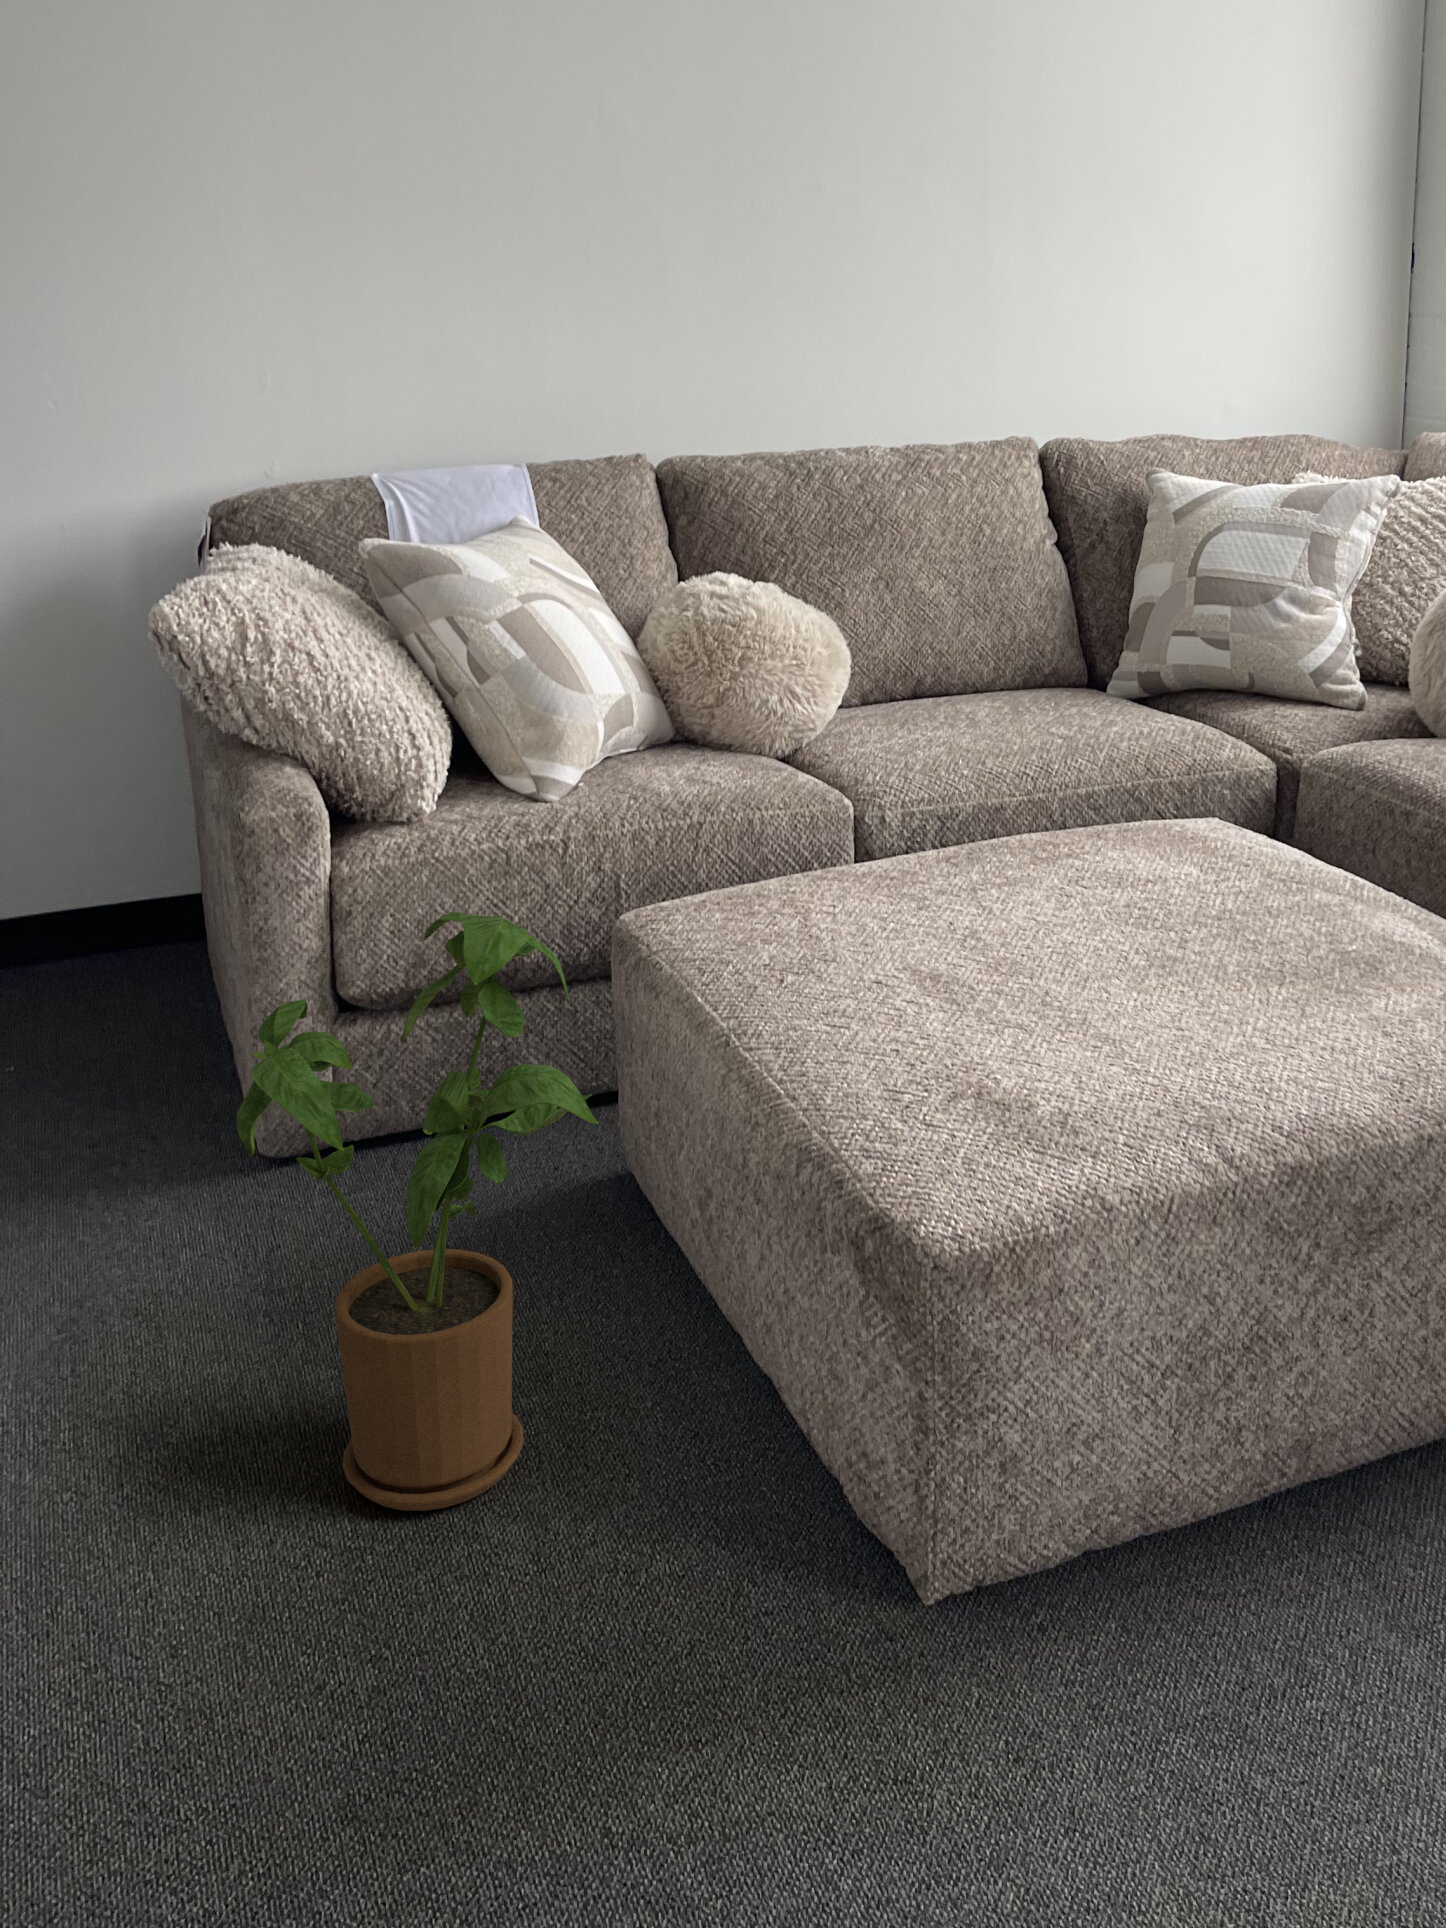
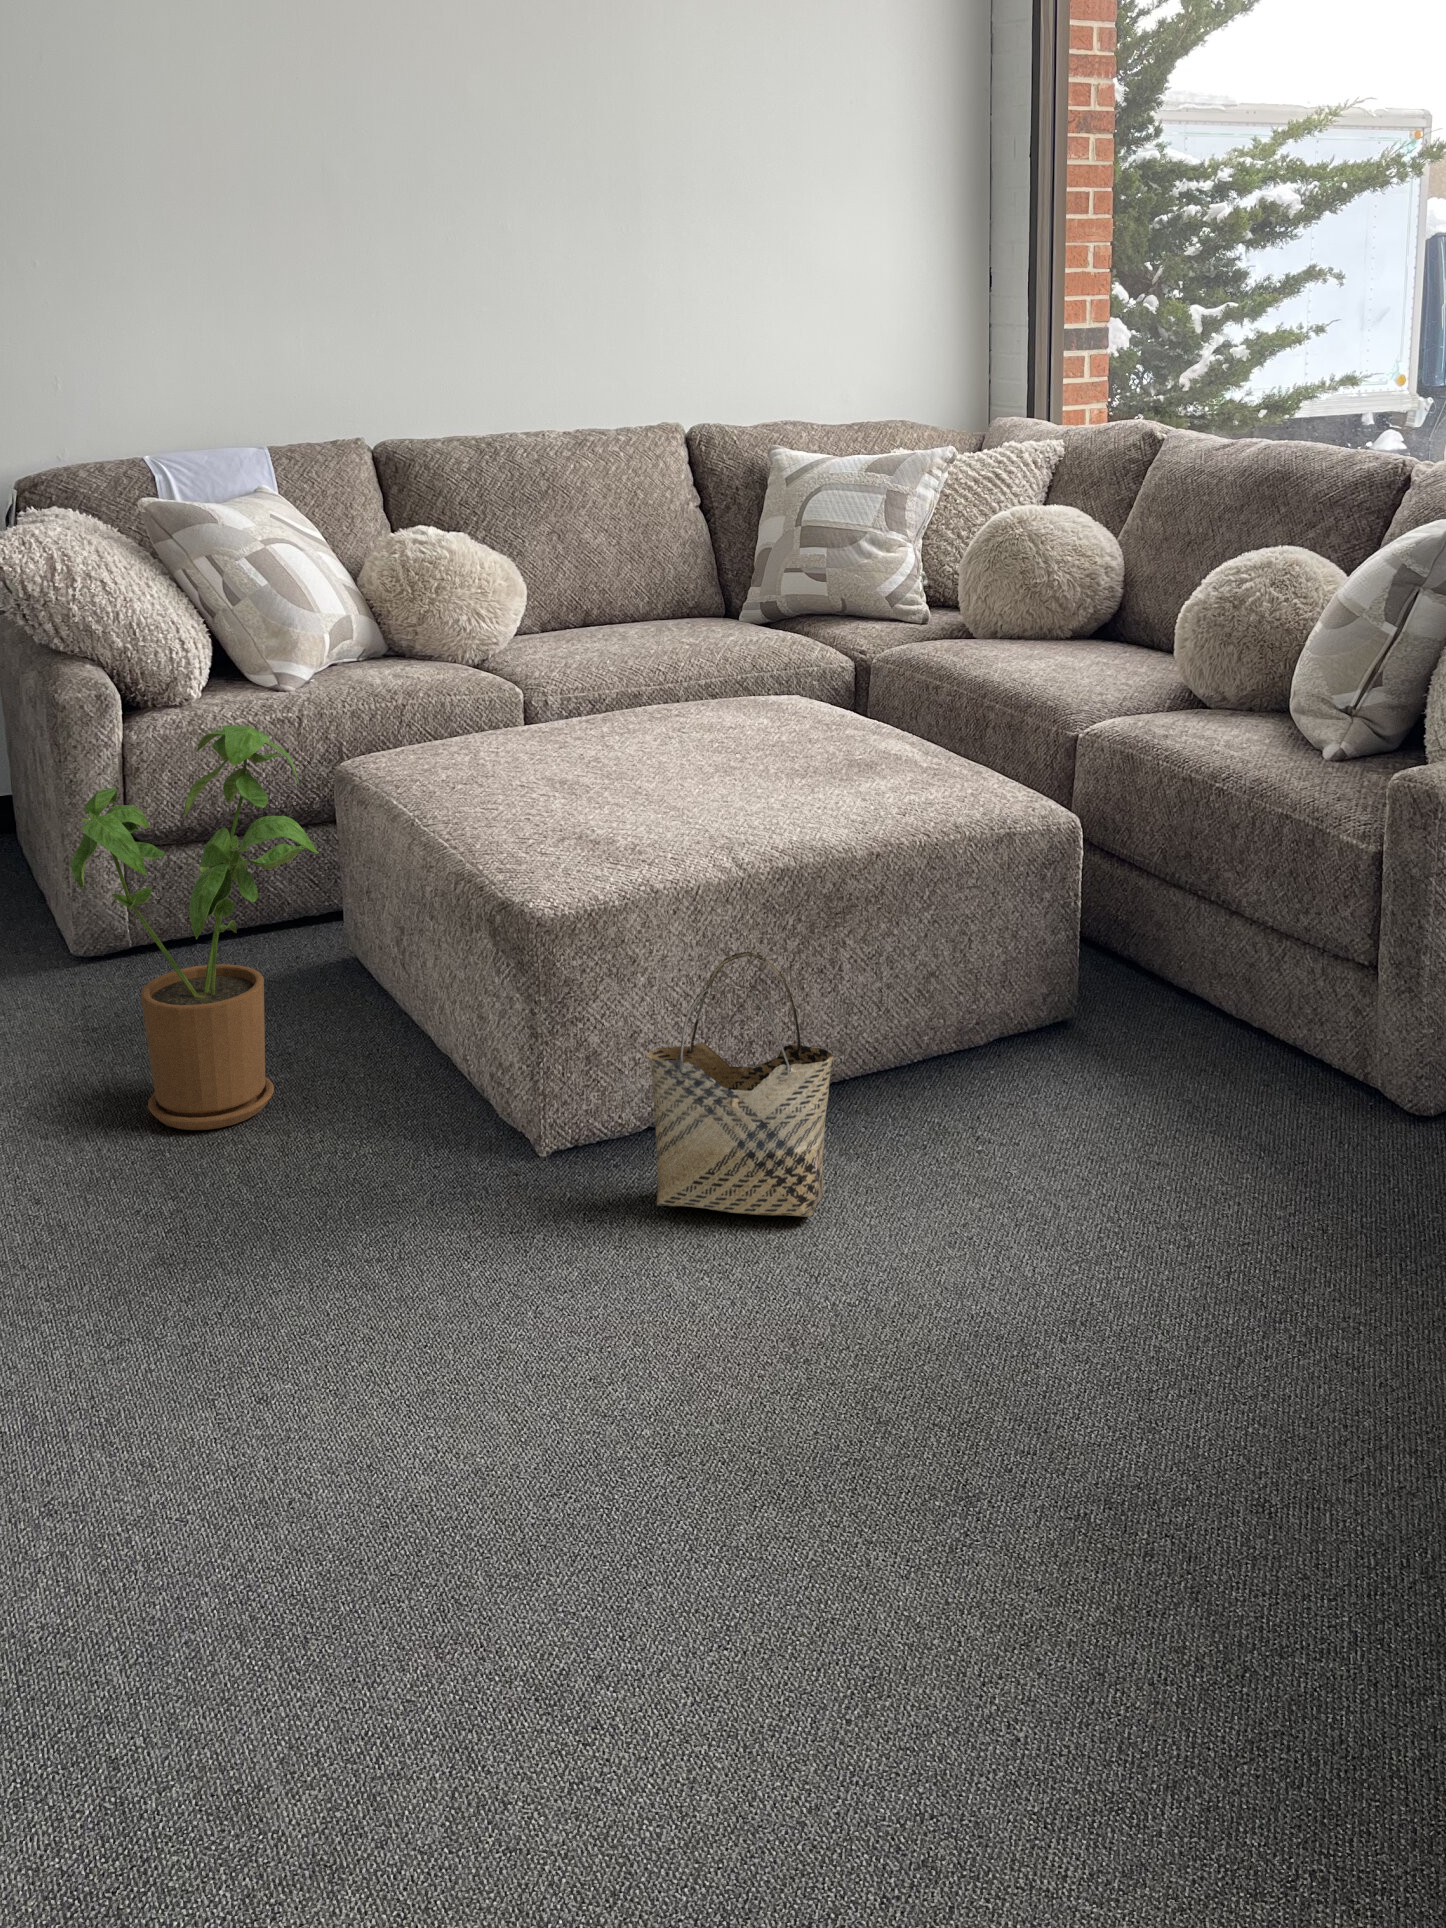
woven basket: none [1110,1335,1411,1781] -> present [647,952,833,1217]

